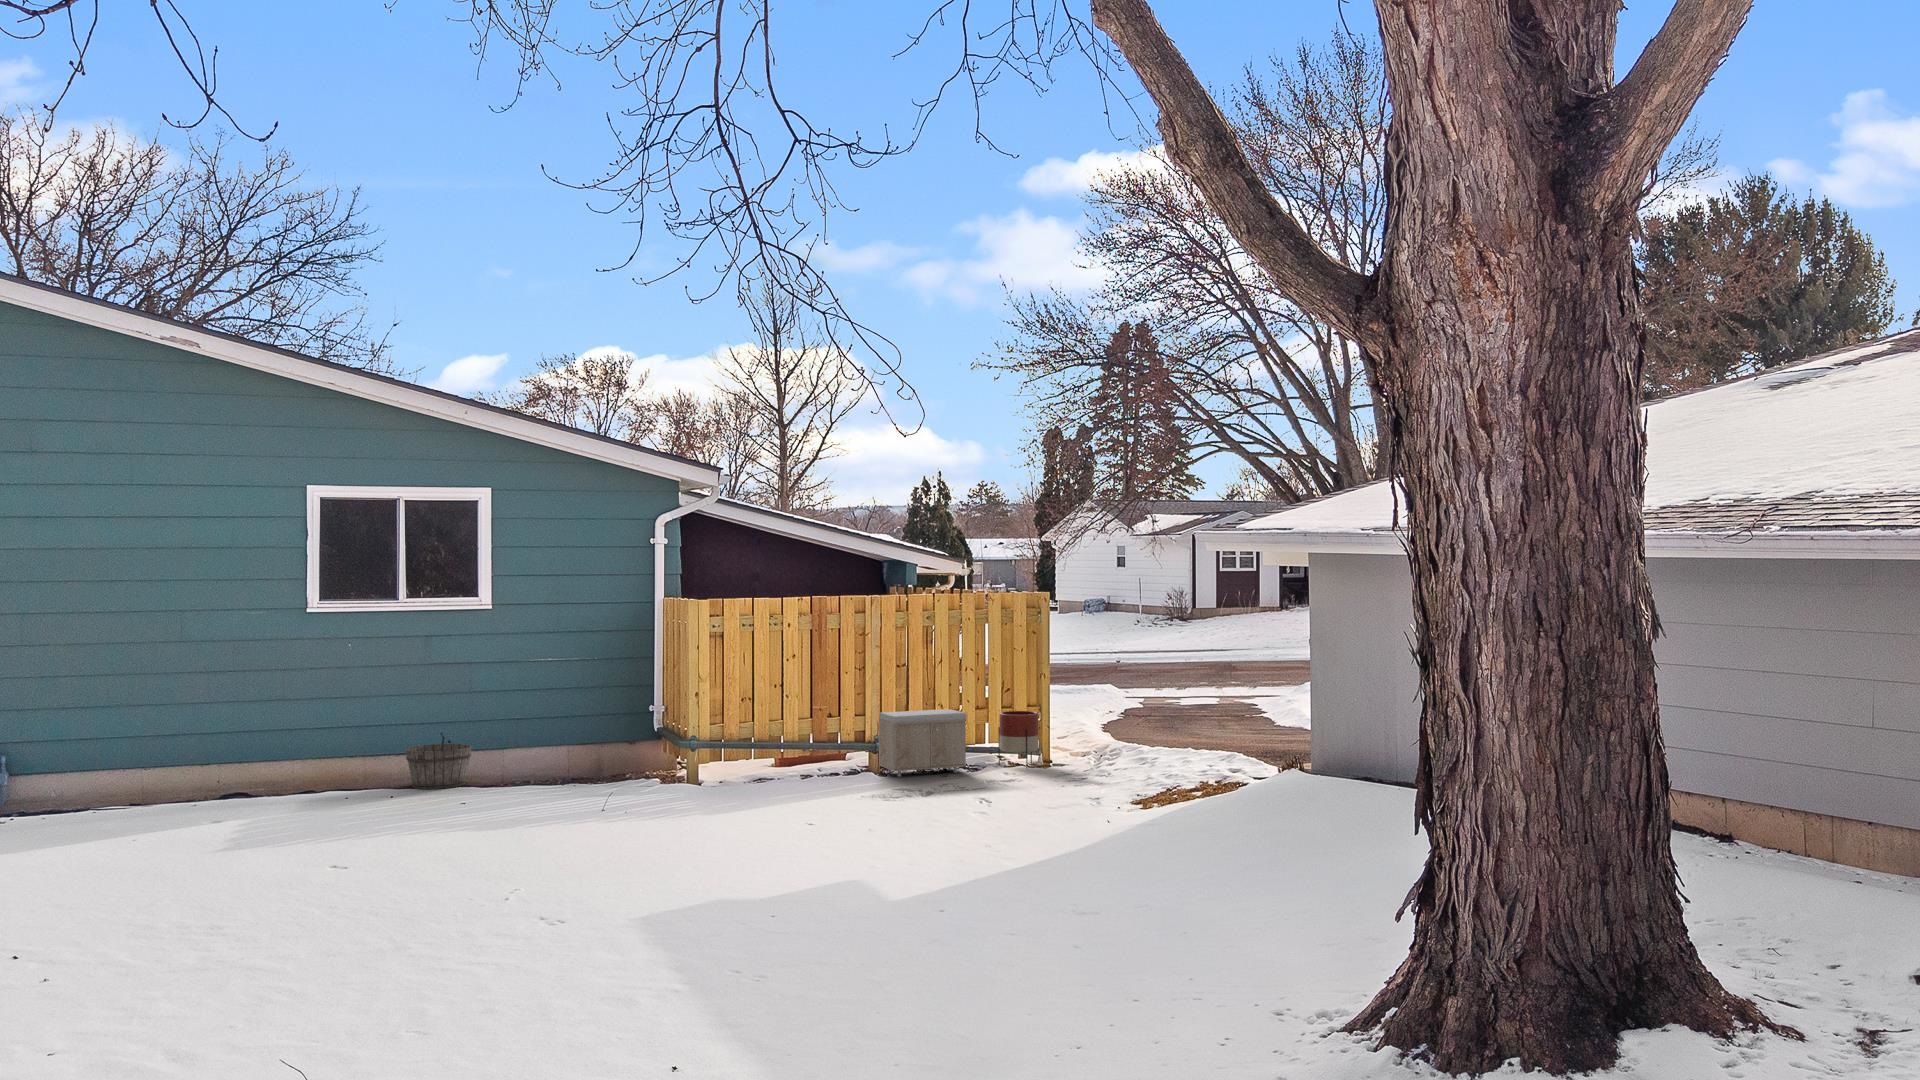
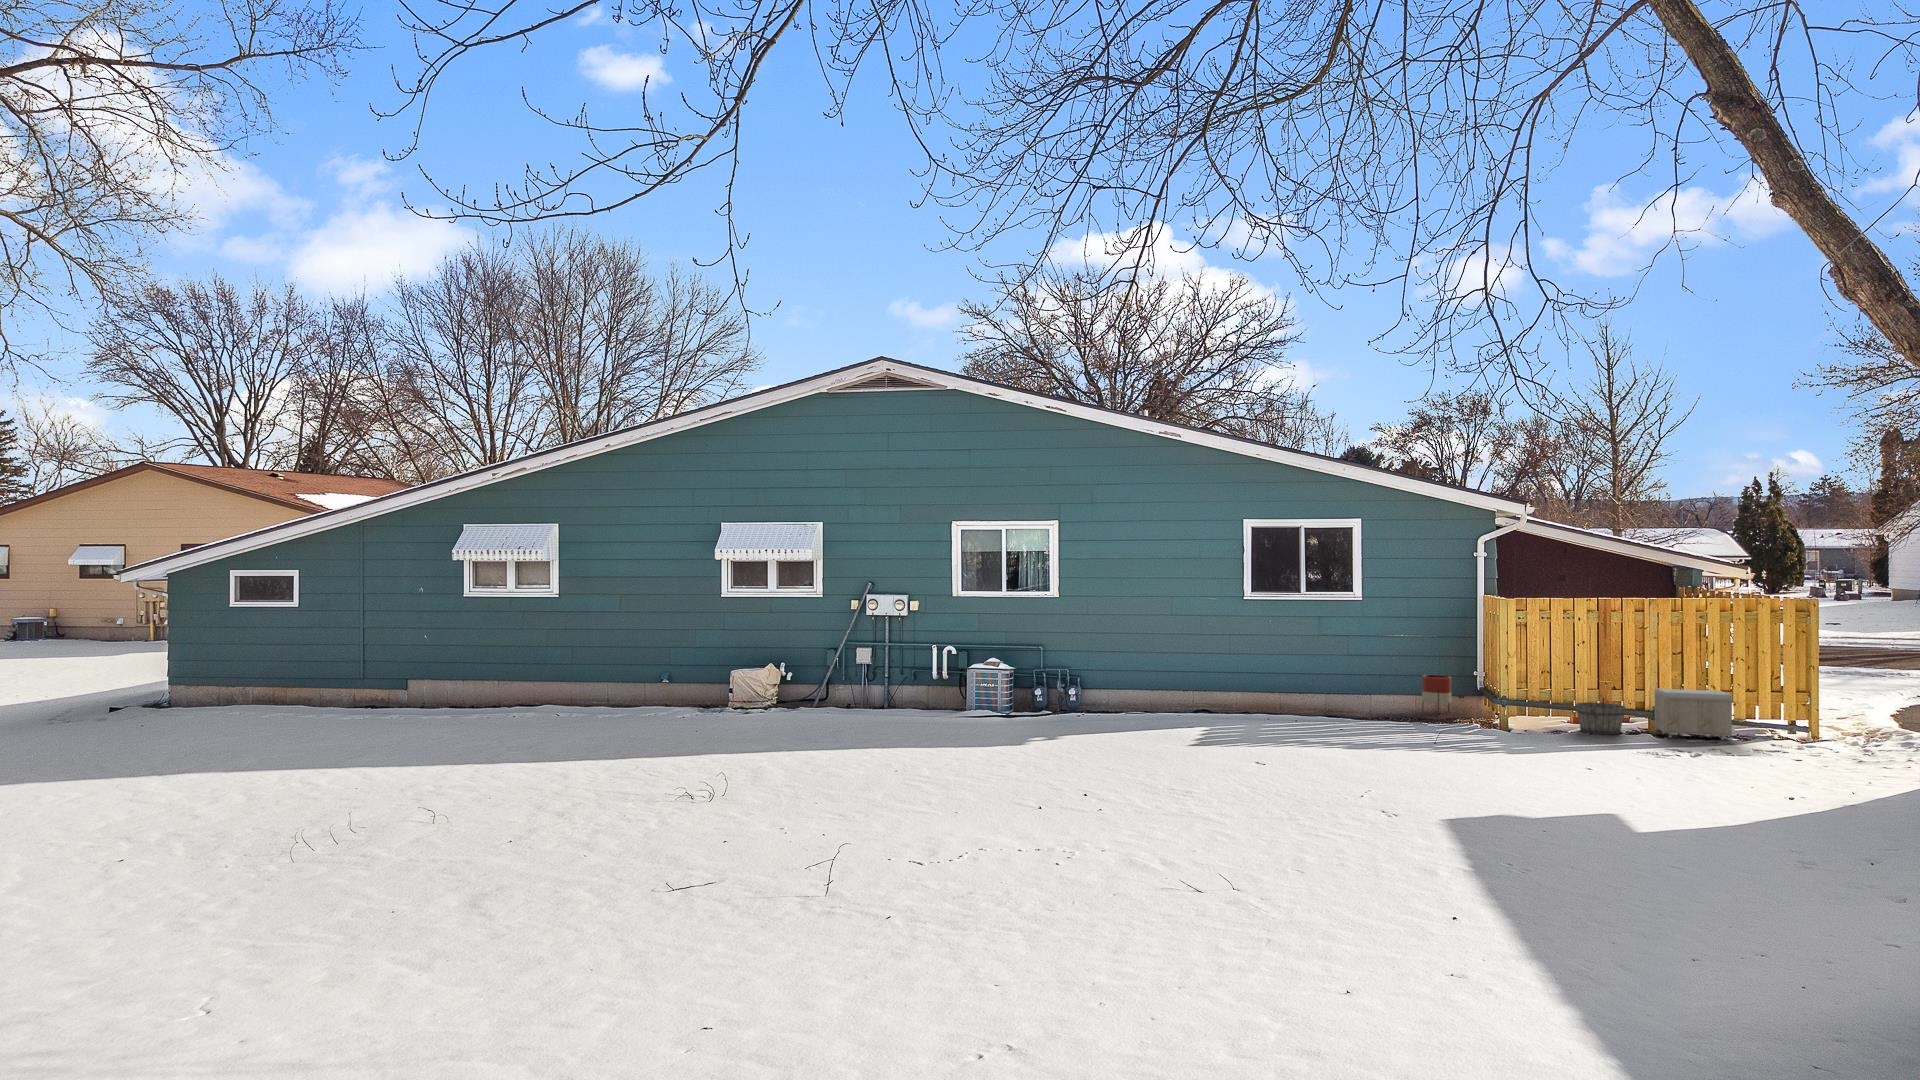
planter: present [998,711,1039,768] -> present [1422,675,1451,714]
wooden bucket: present [405,733,472,789] -> present [1576,695,1626,734]

